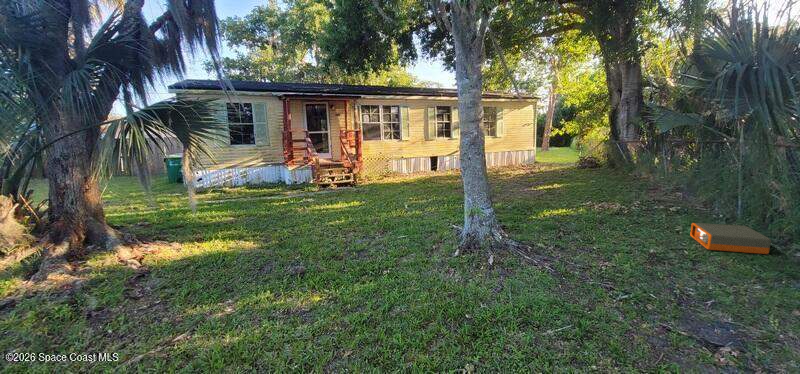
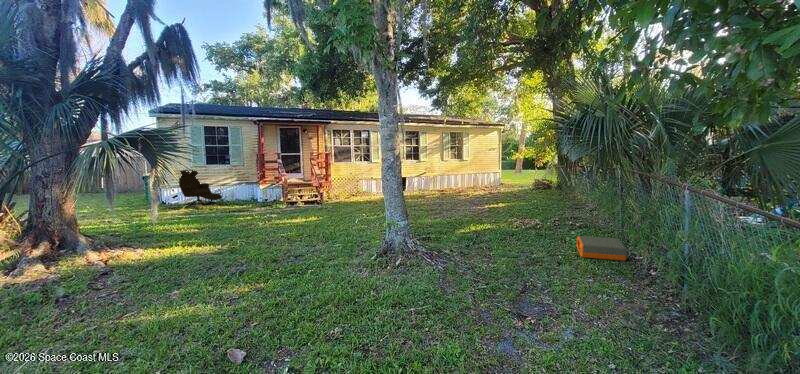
lounge chair: none [203,151,250,189] -> present [179,170,222,206]

